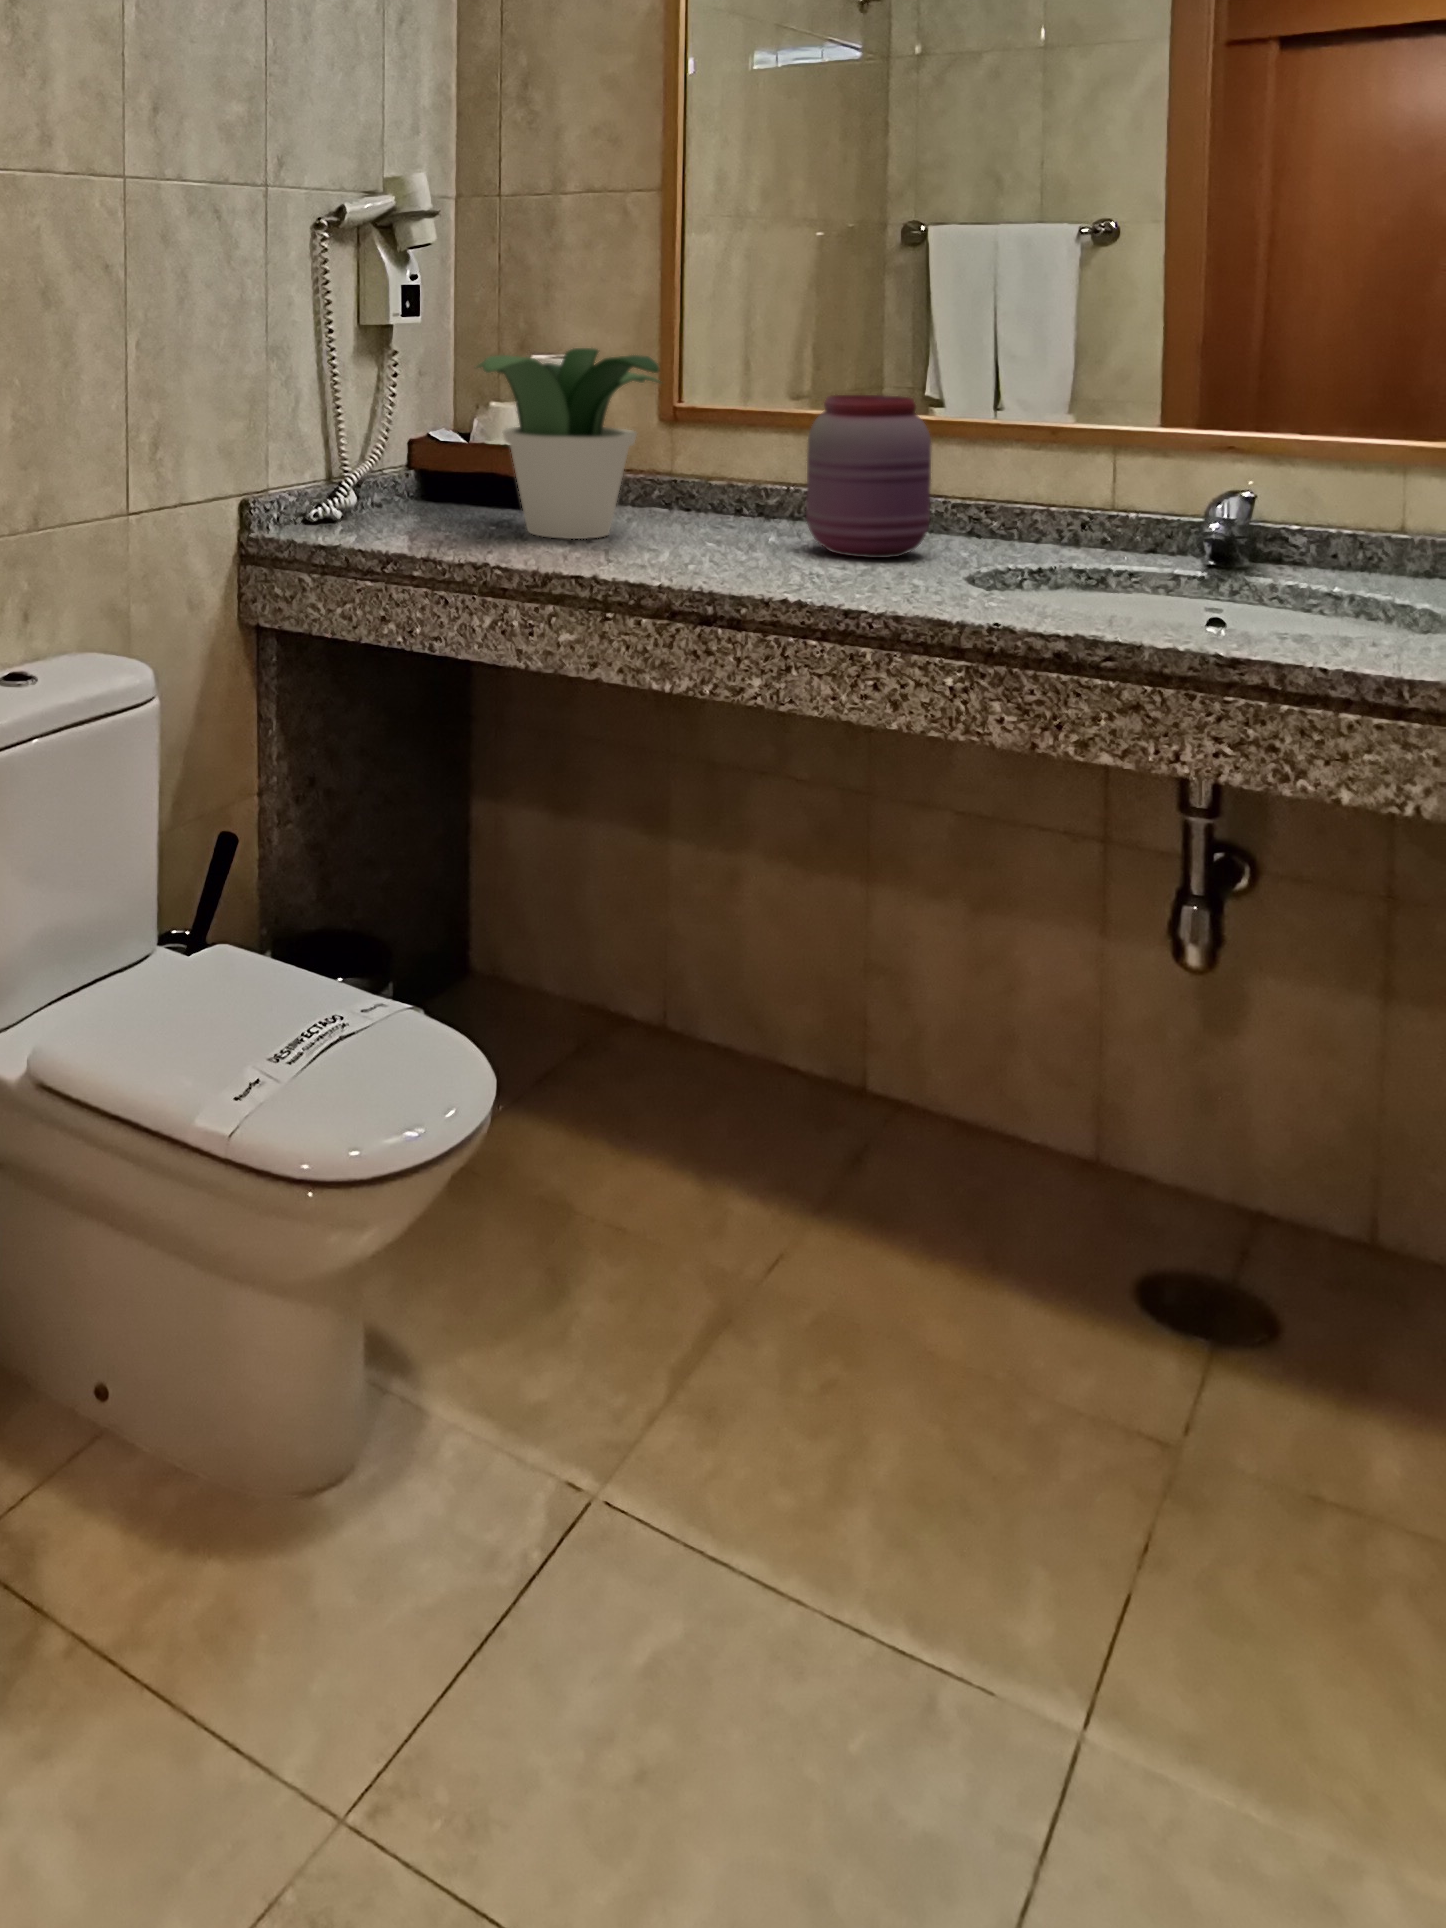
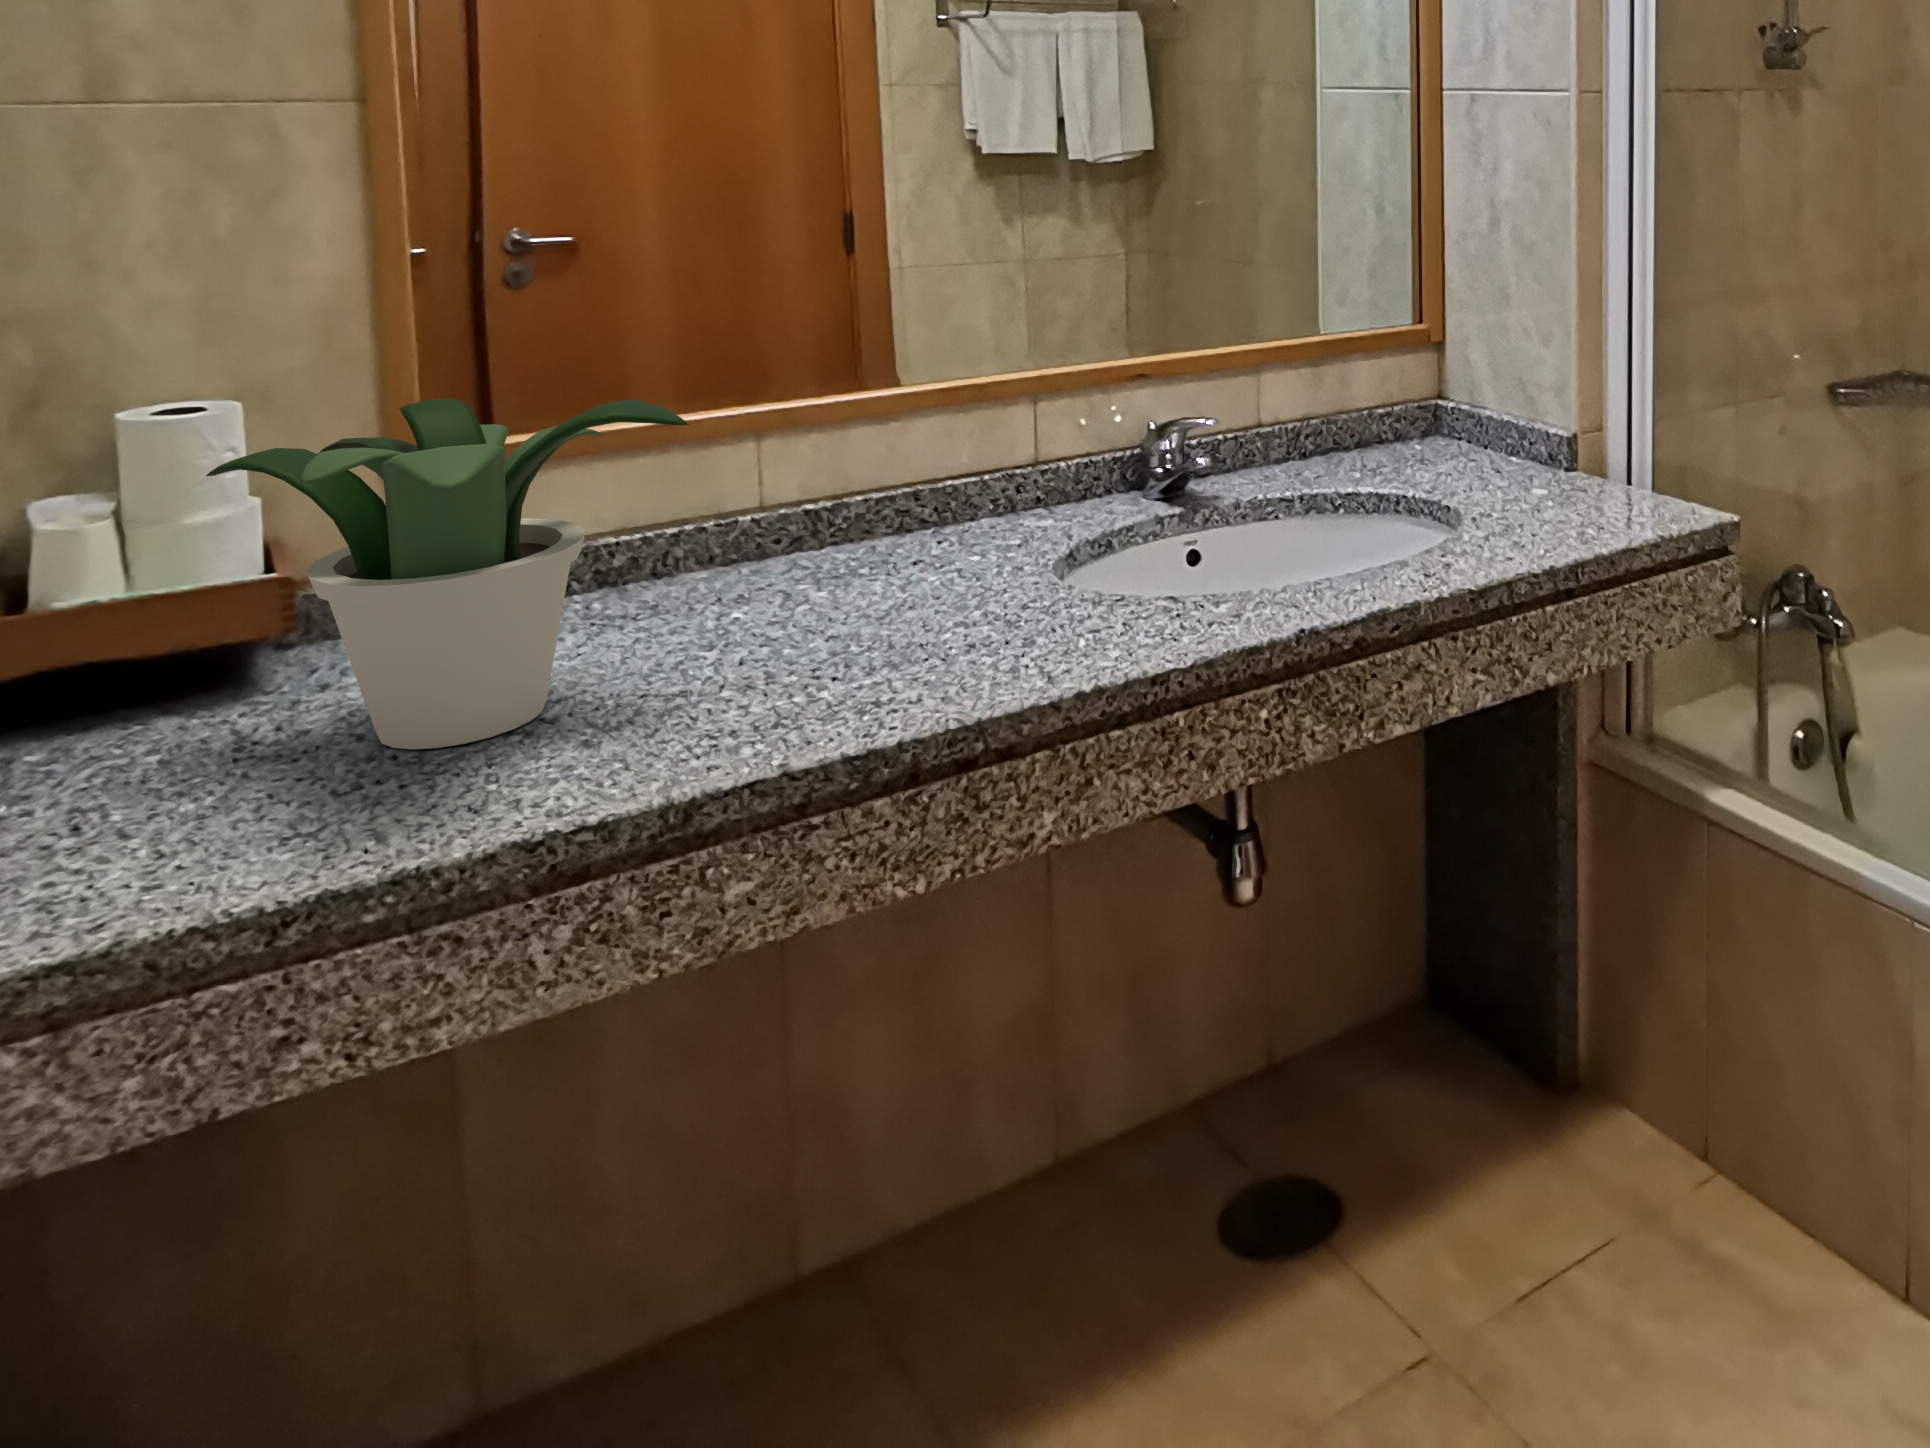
jar: present [806,395,931,558] -> none [809,388,974,608]

